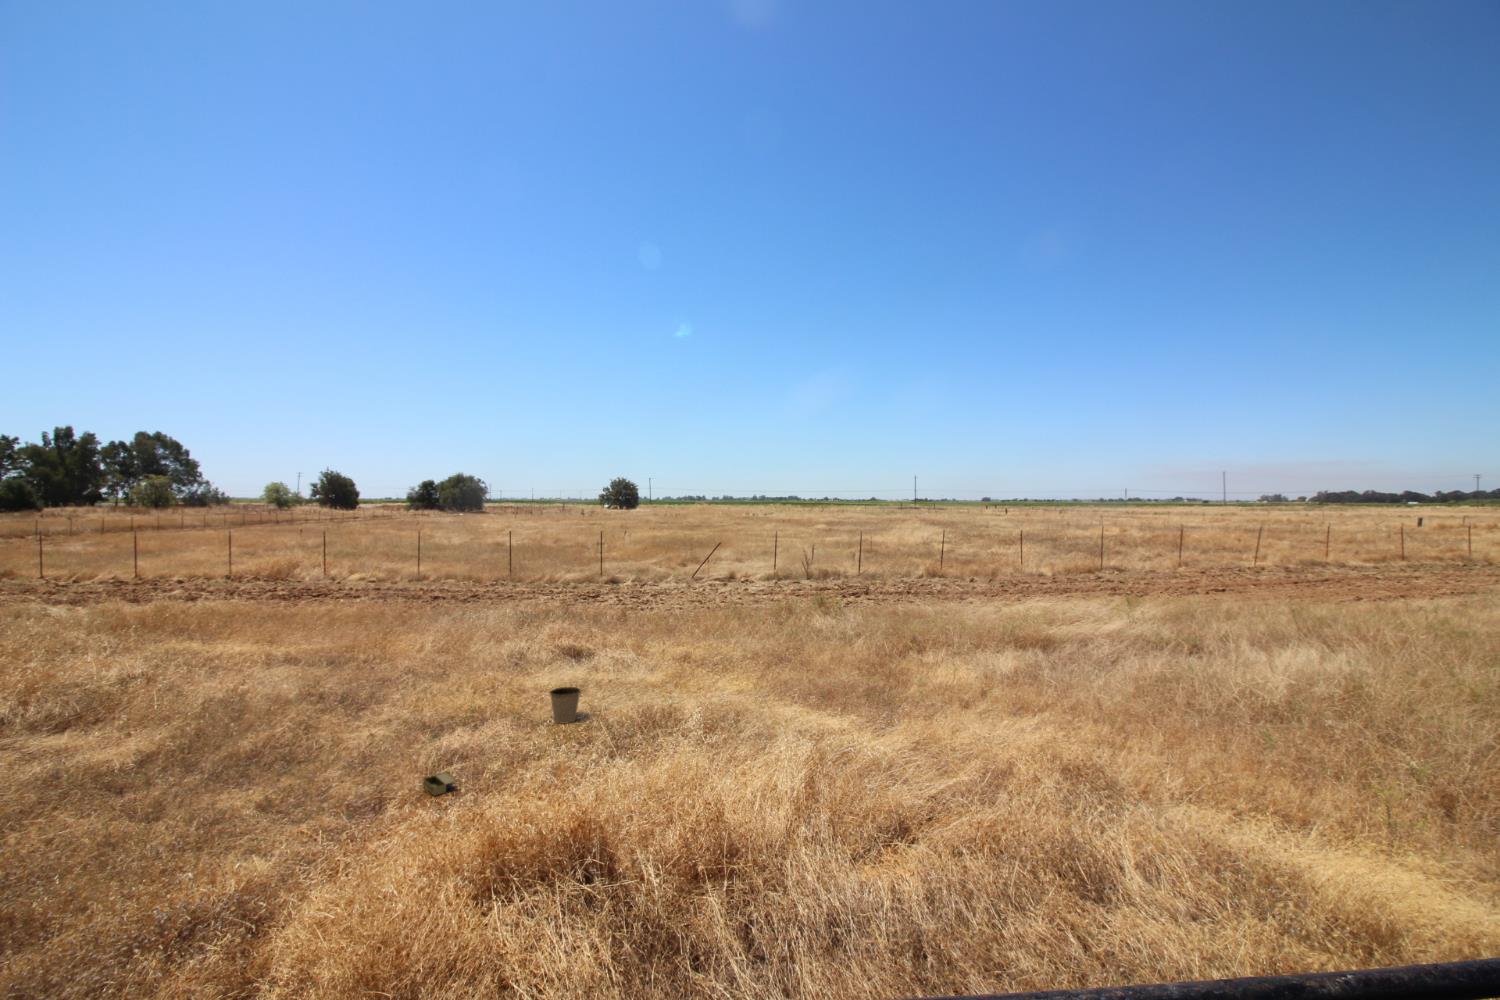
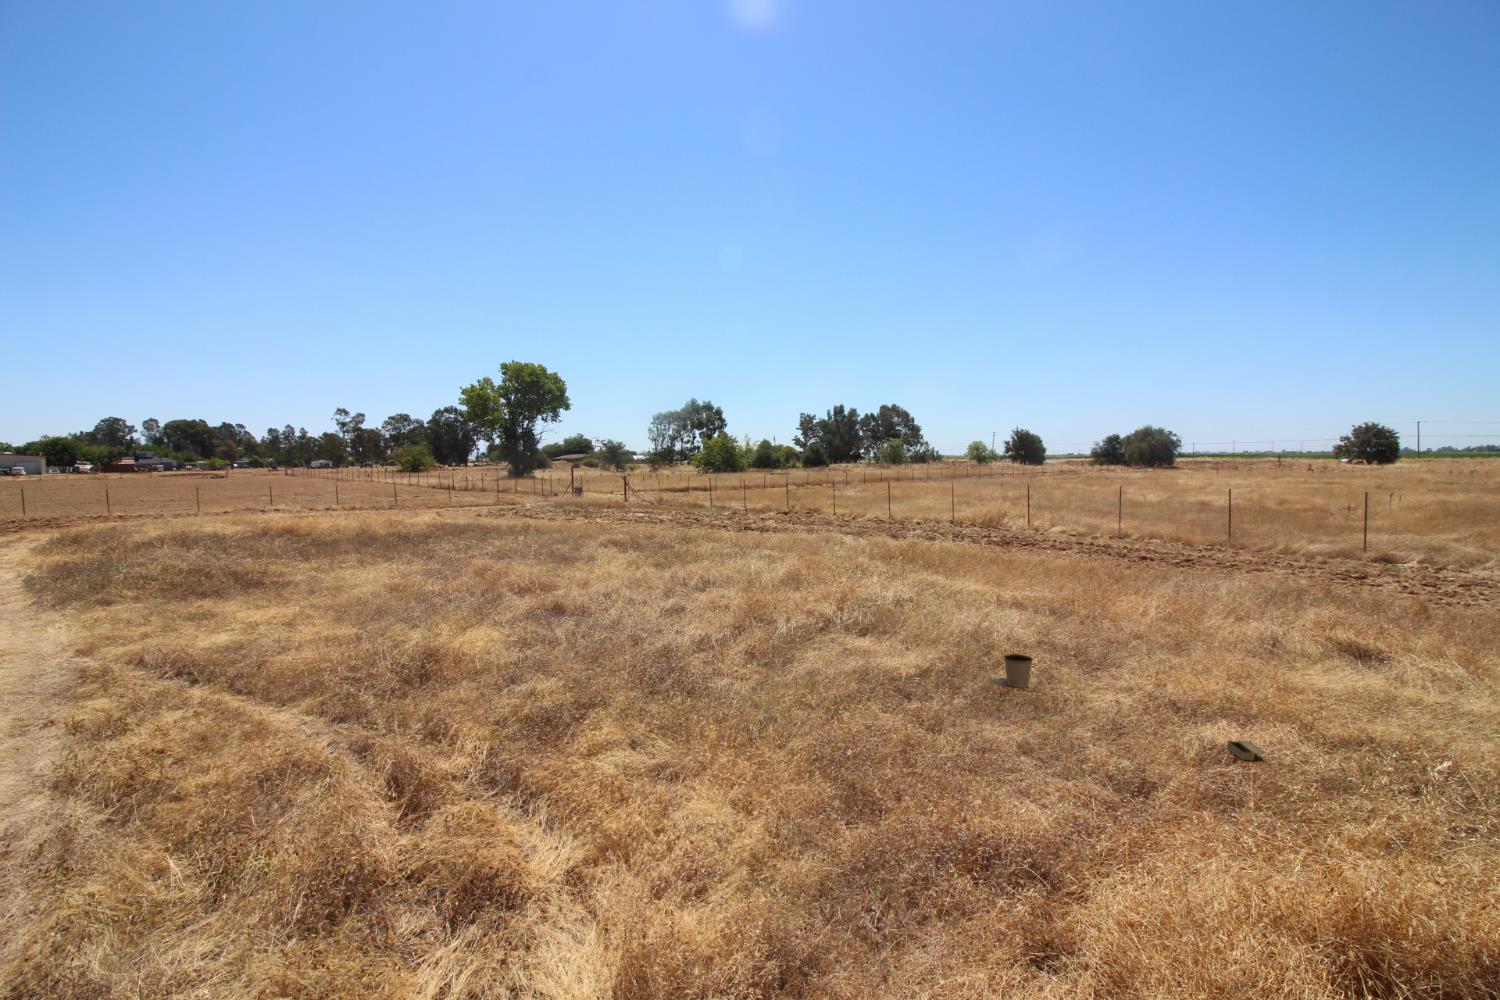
bucket: present [549,687,581,724] -> present [1004,654,1033,688]

